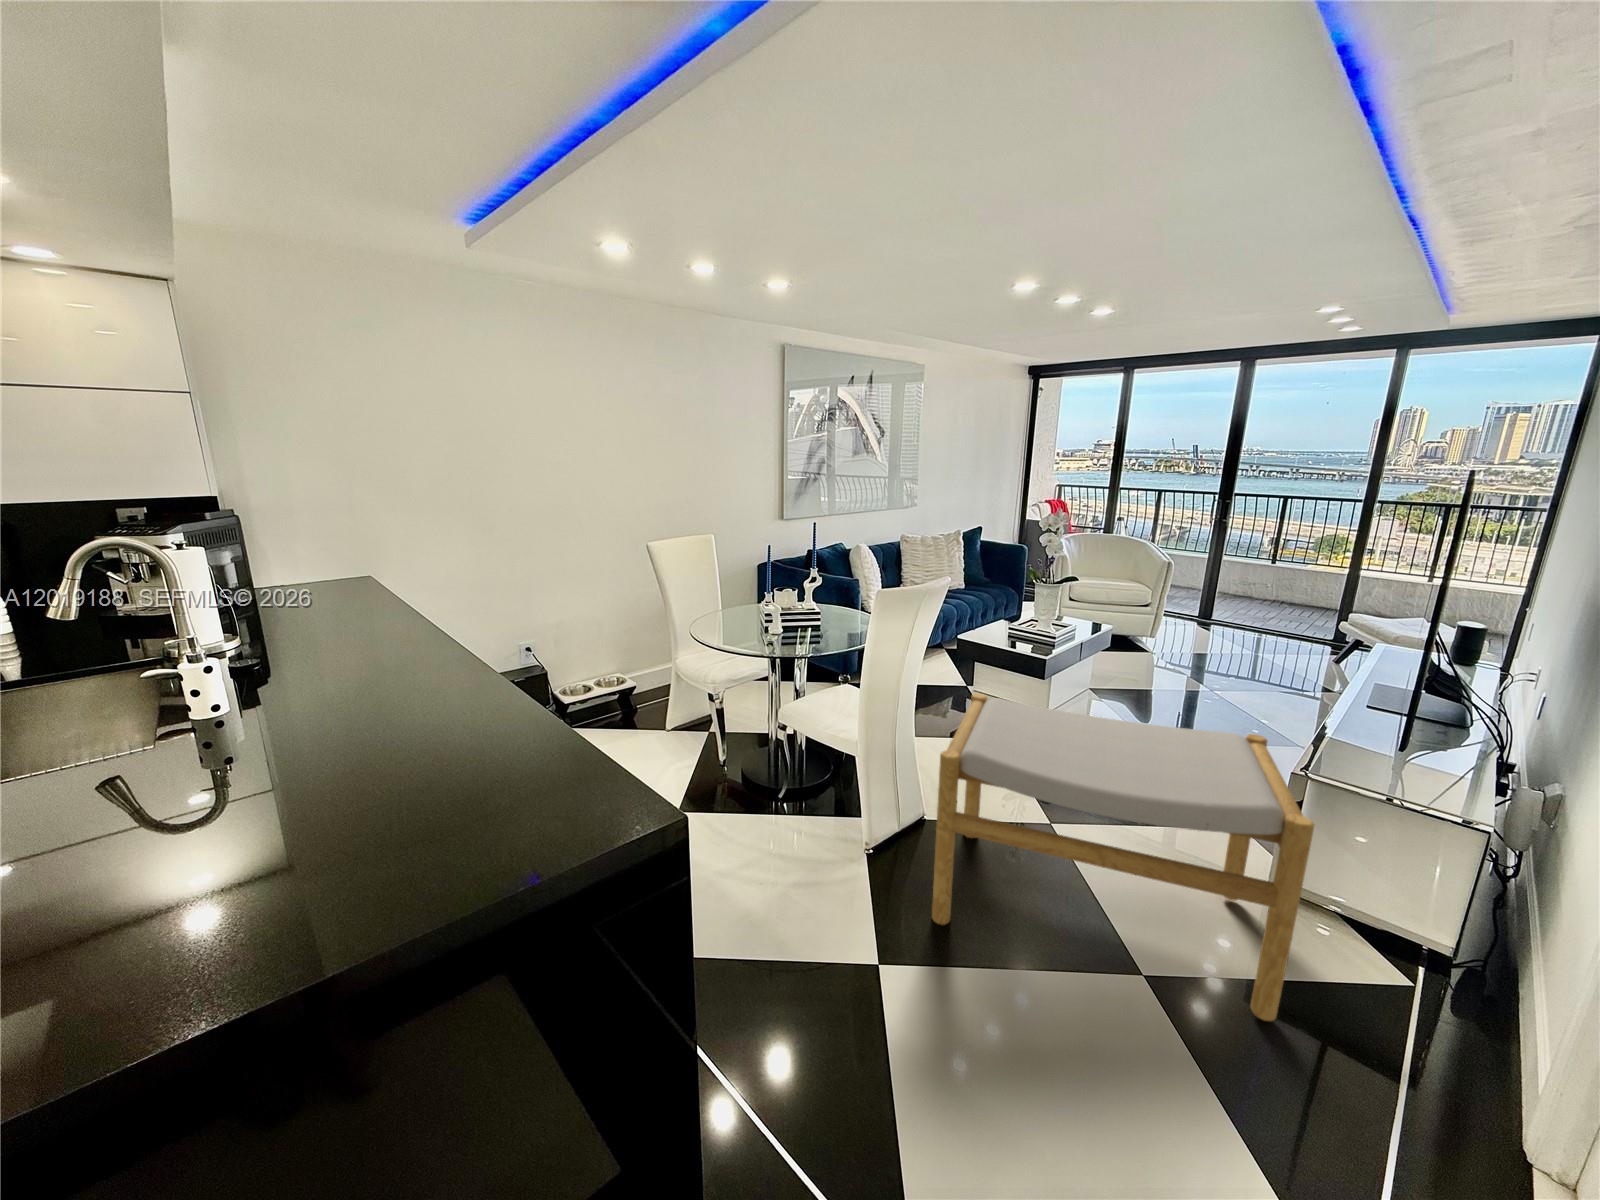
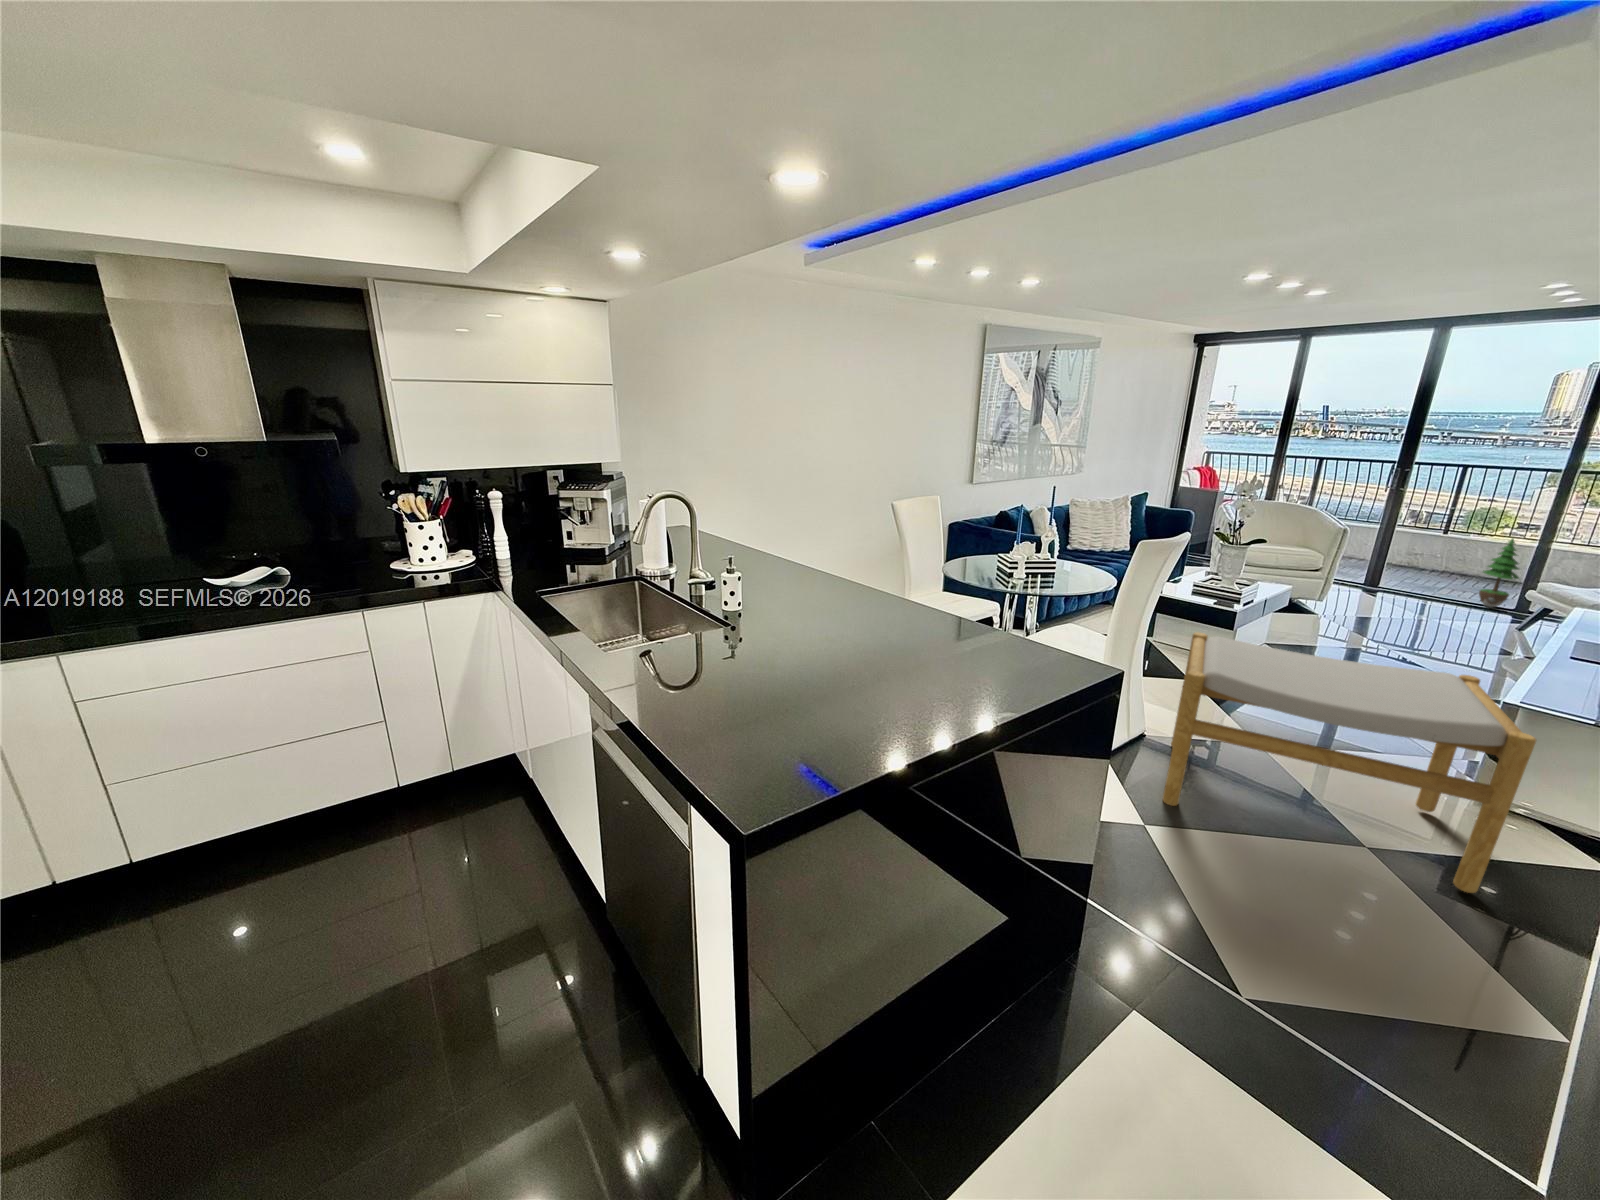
potted tree: none [1303,566,1337,638] -> present [1479,539,1519,608]

